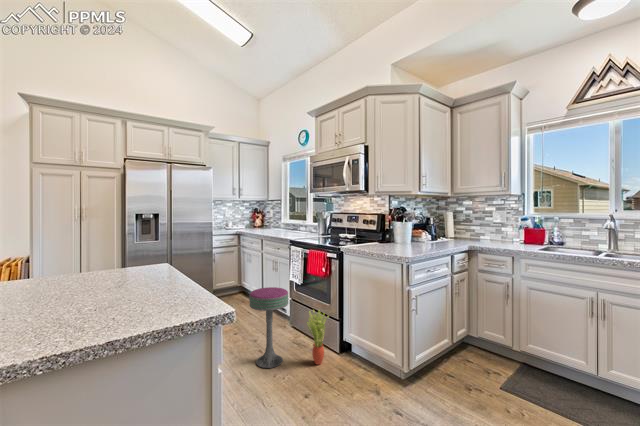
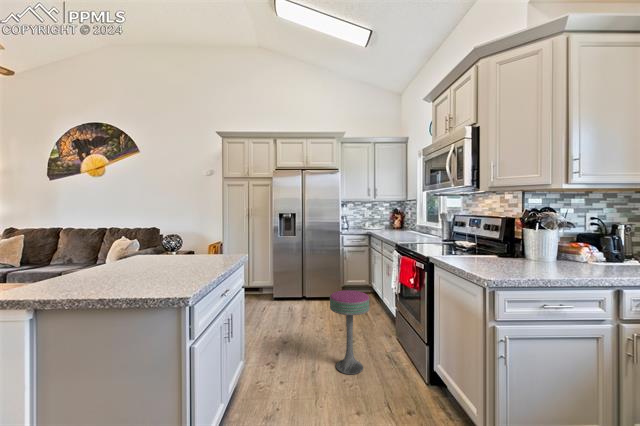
potted plant: present [307,310,326,365] -> none [380,324,408,390]

